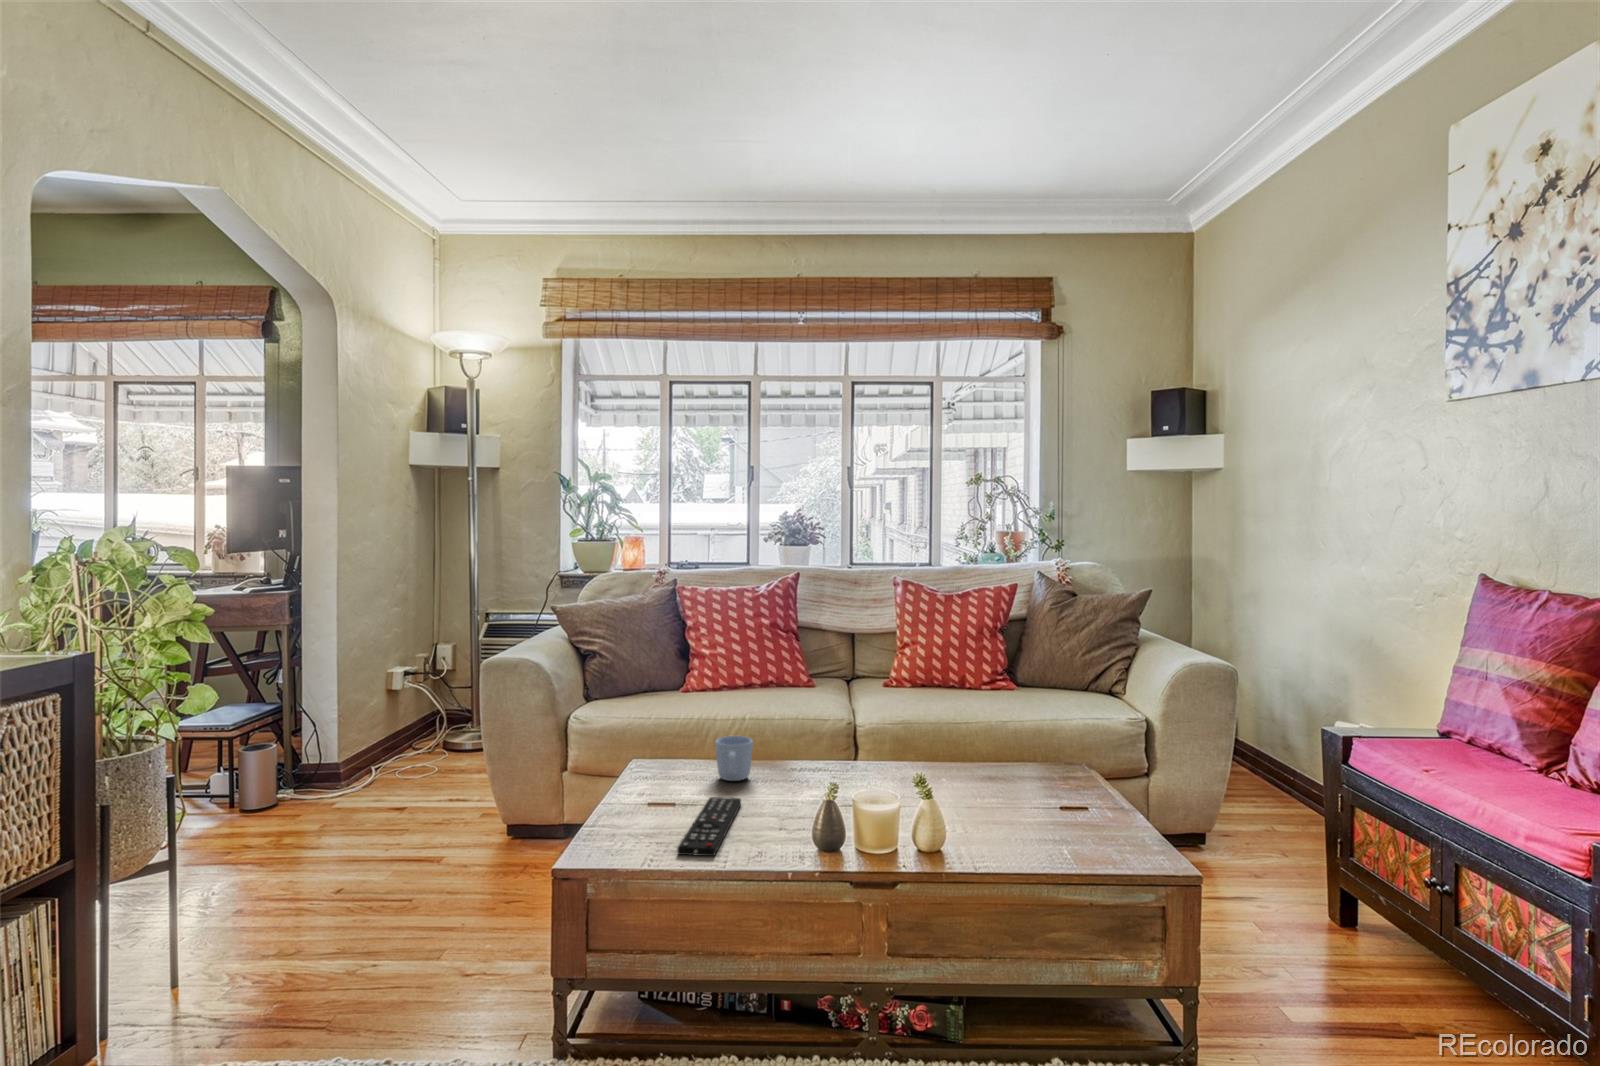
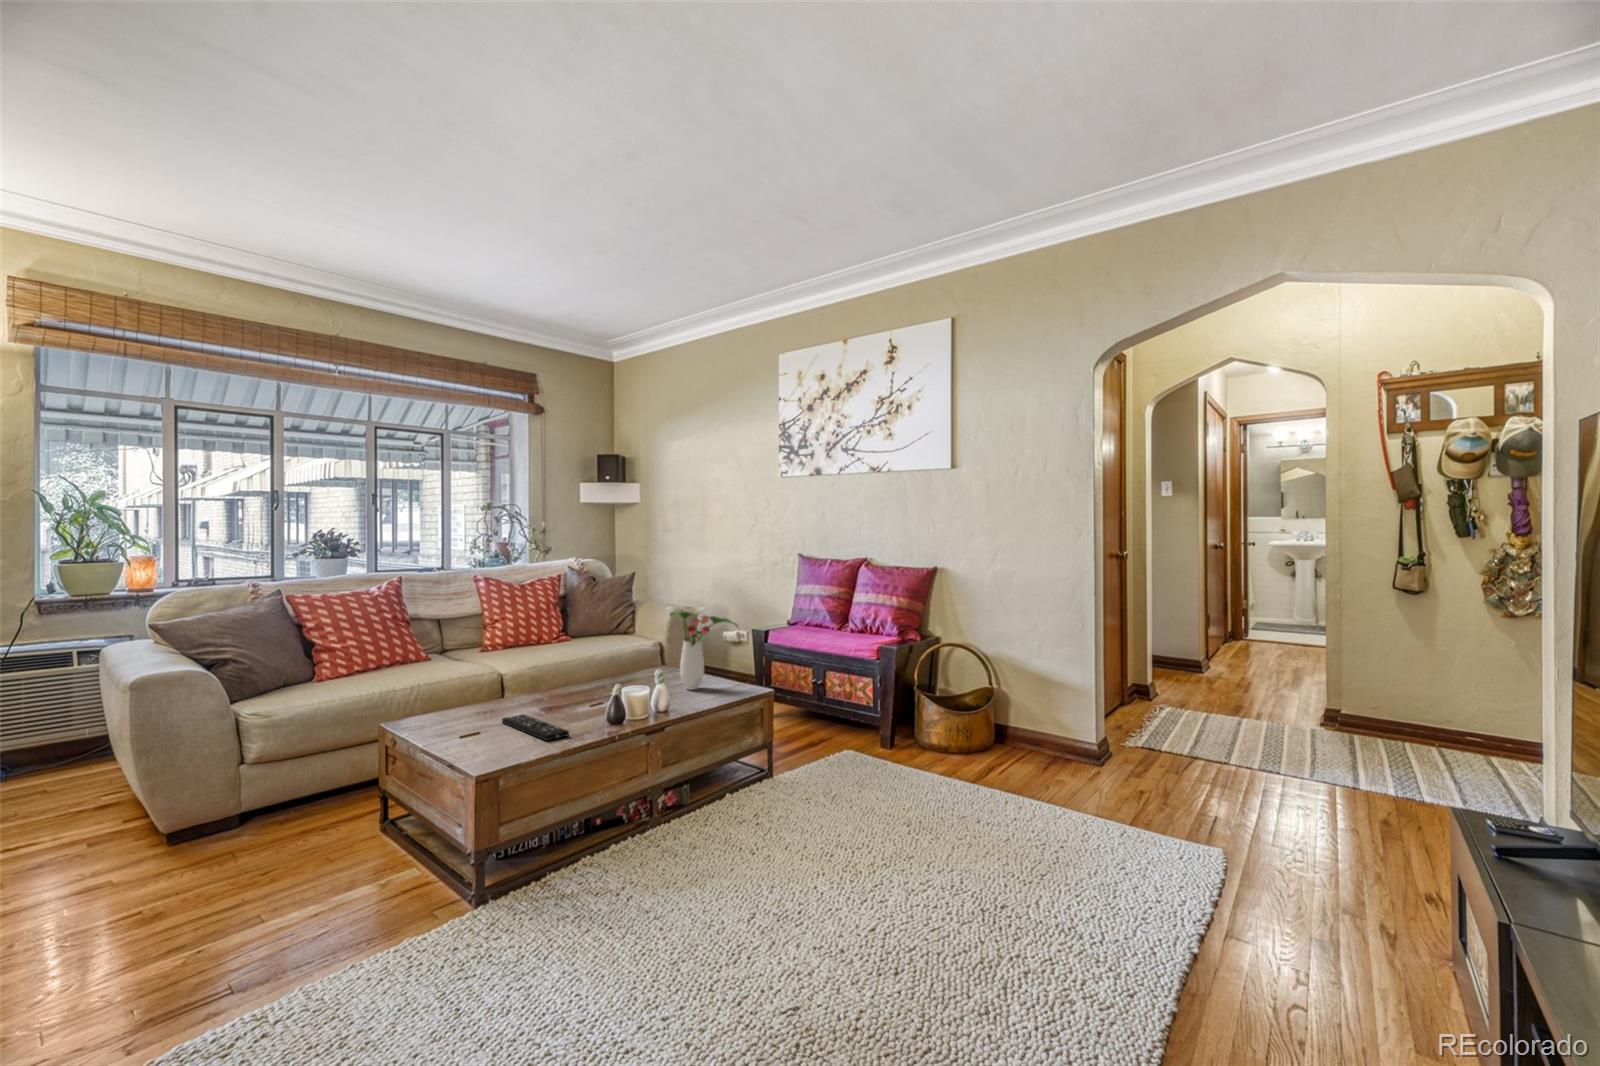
flower arrangement: none [976,662,1120,823] -> present [667,606,739,690]
mug: present [715,736,753,781] -> none [470,681,500,713]

